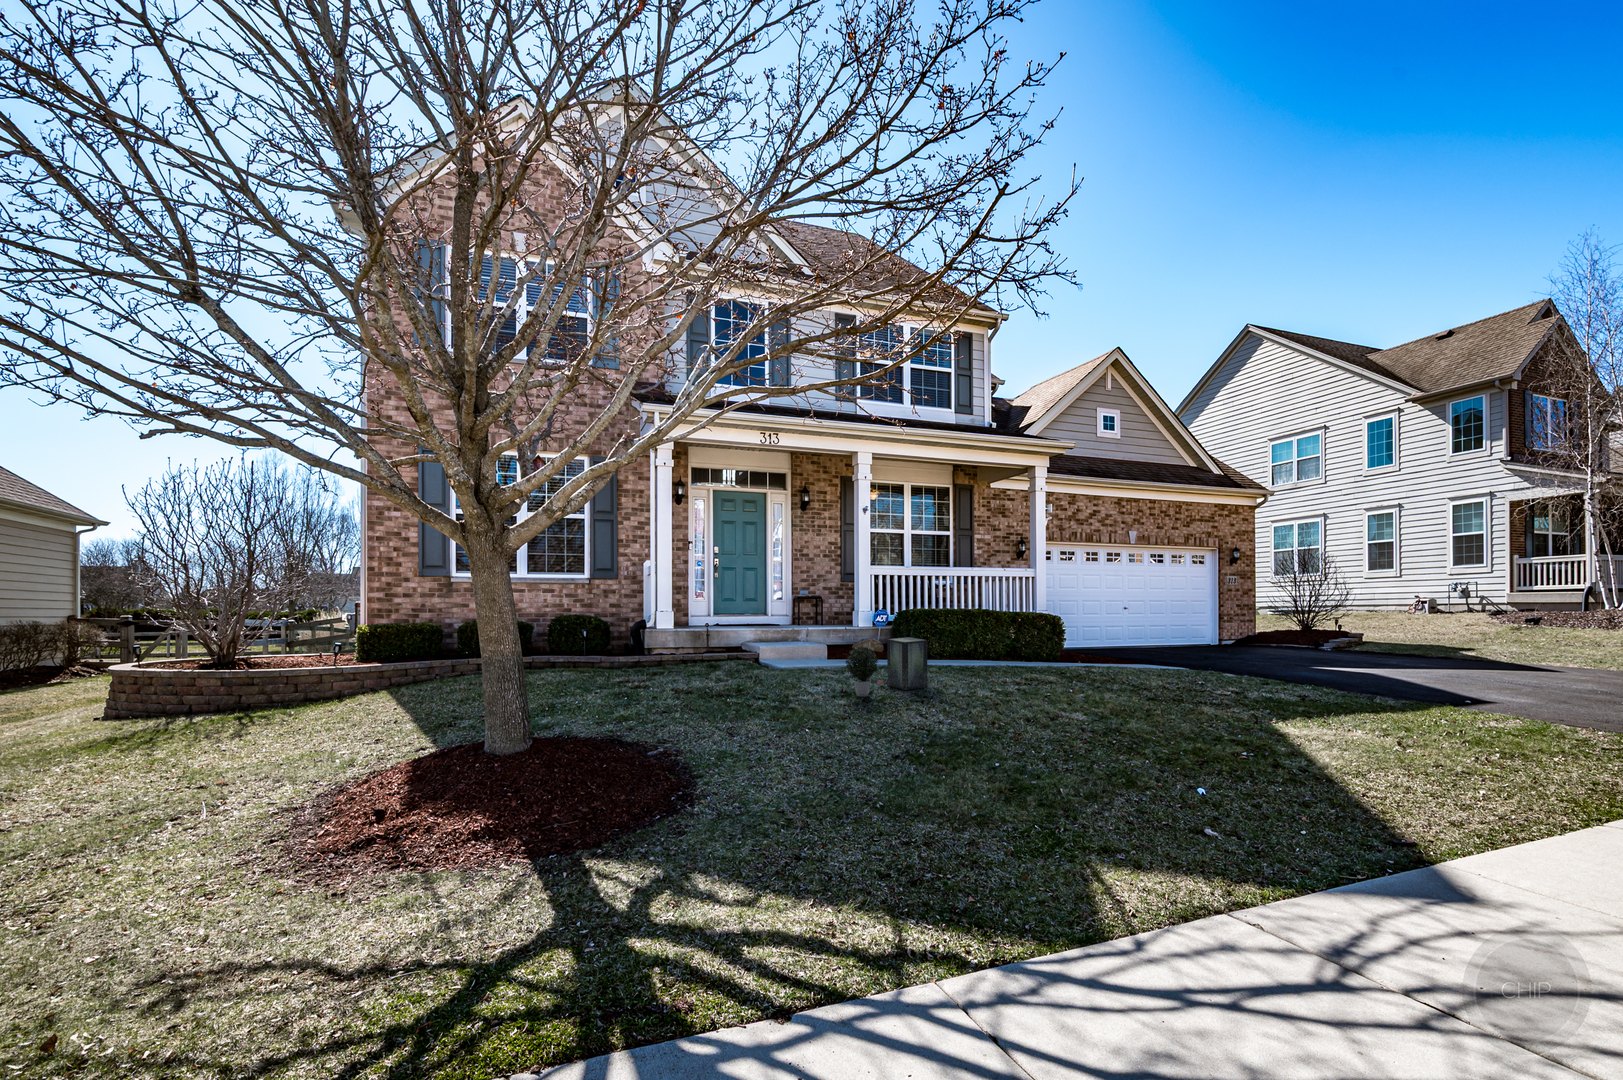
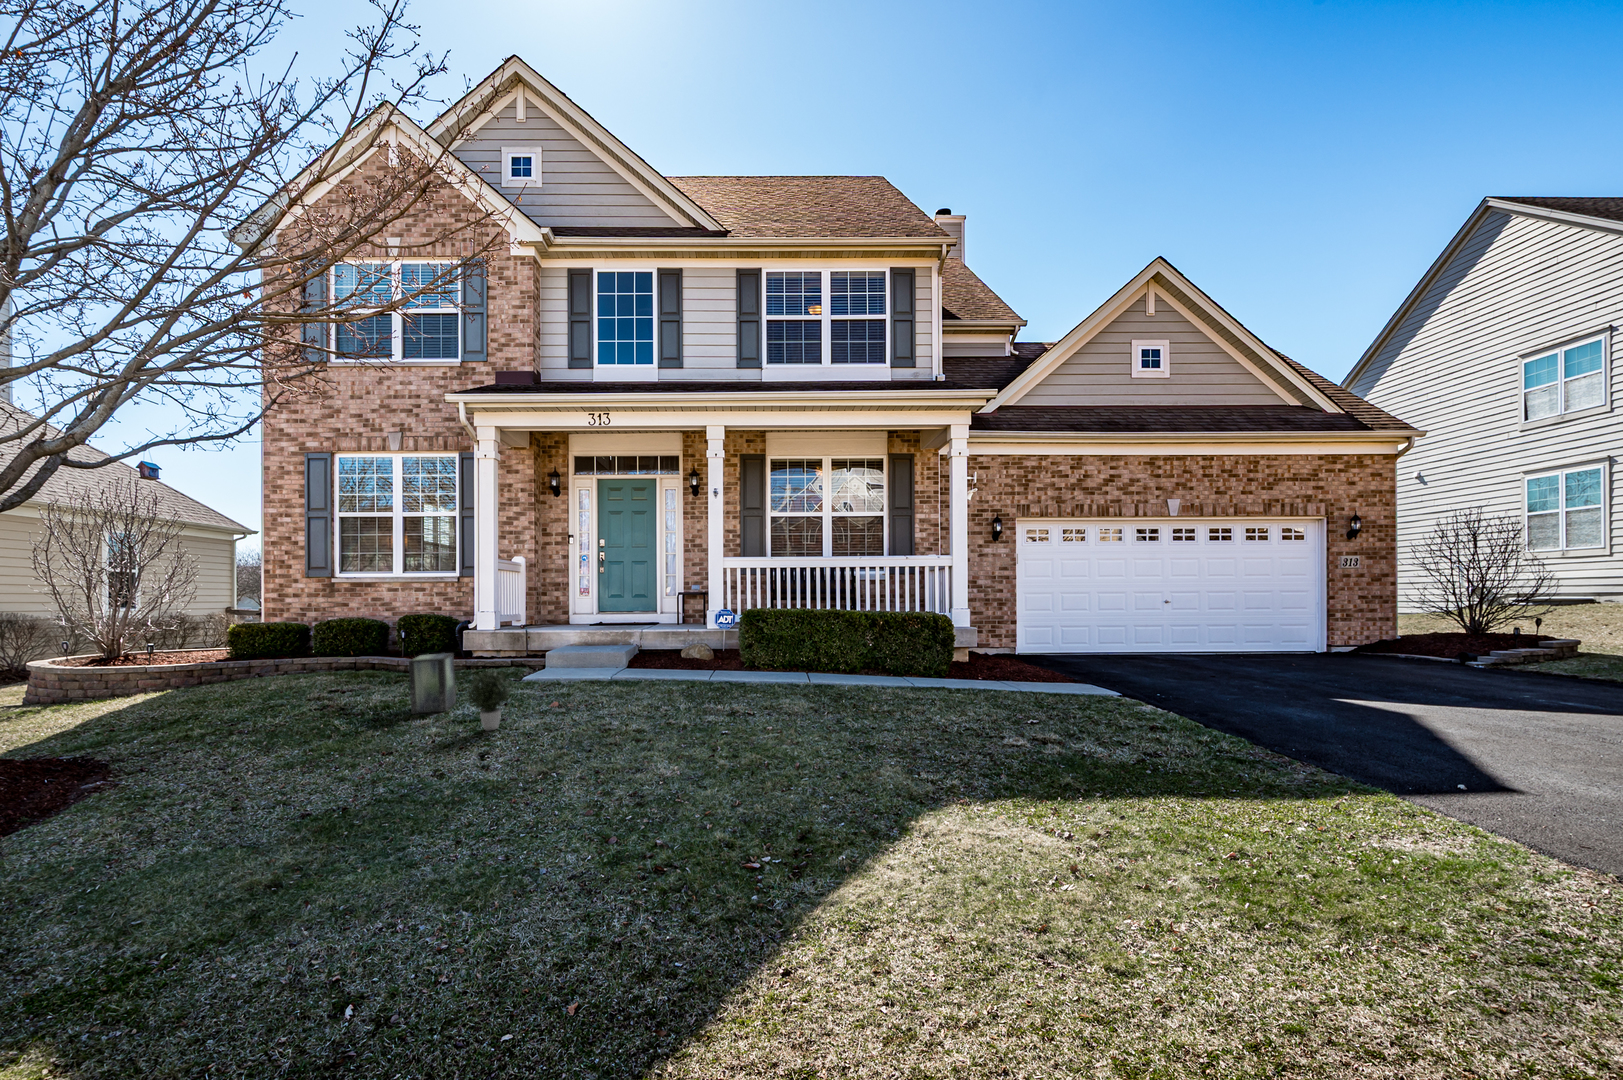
storage box: present [887,637,927,690] -> present [409,653,456,714]

